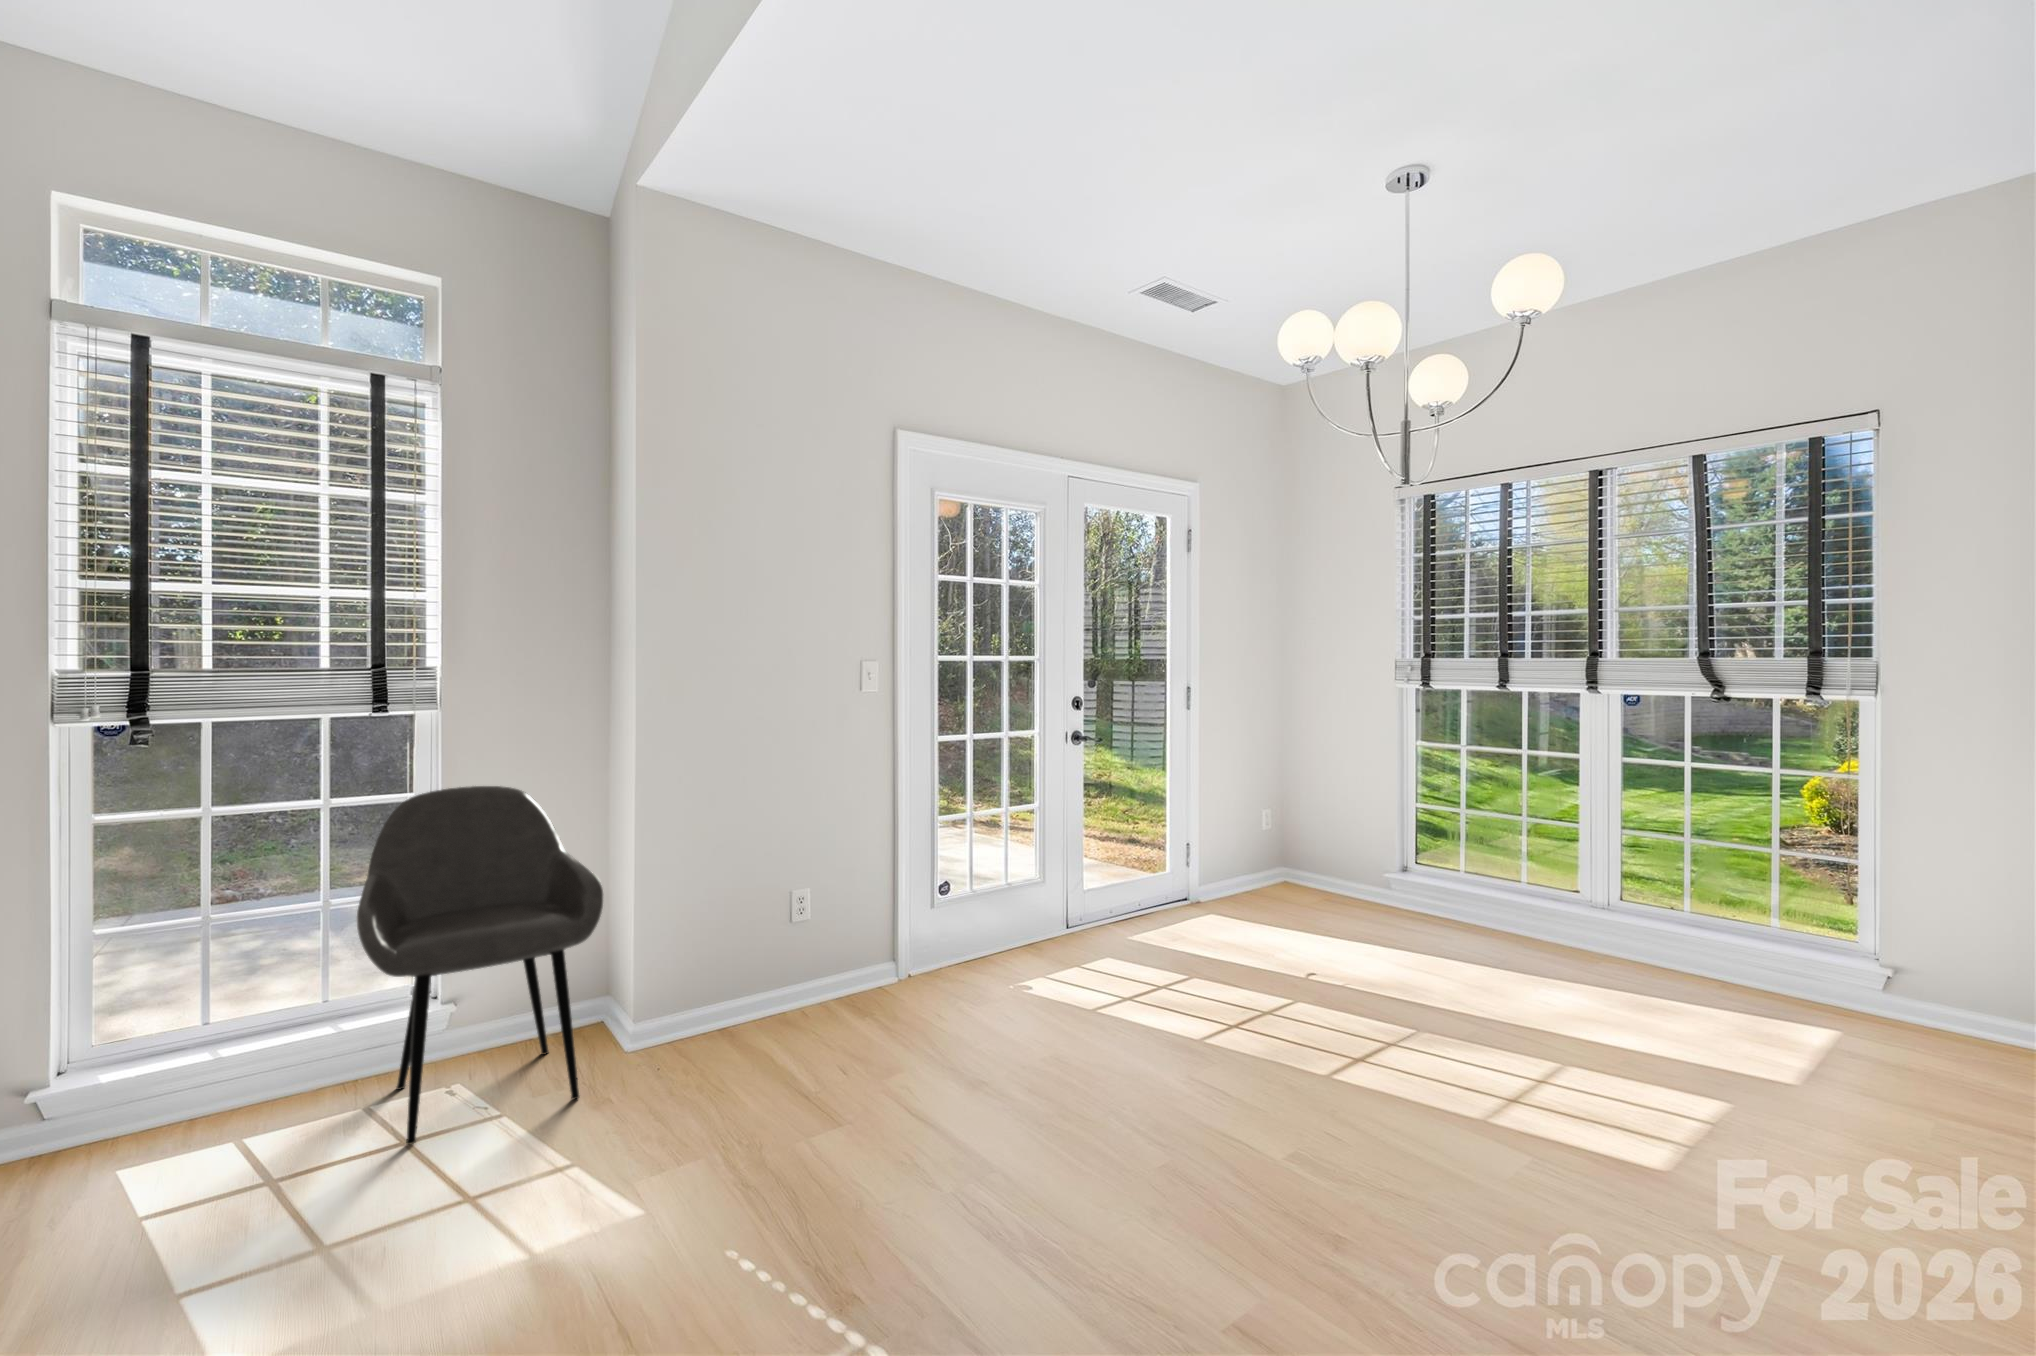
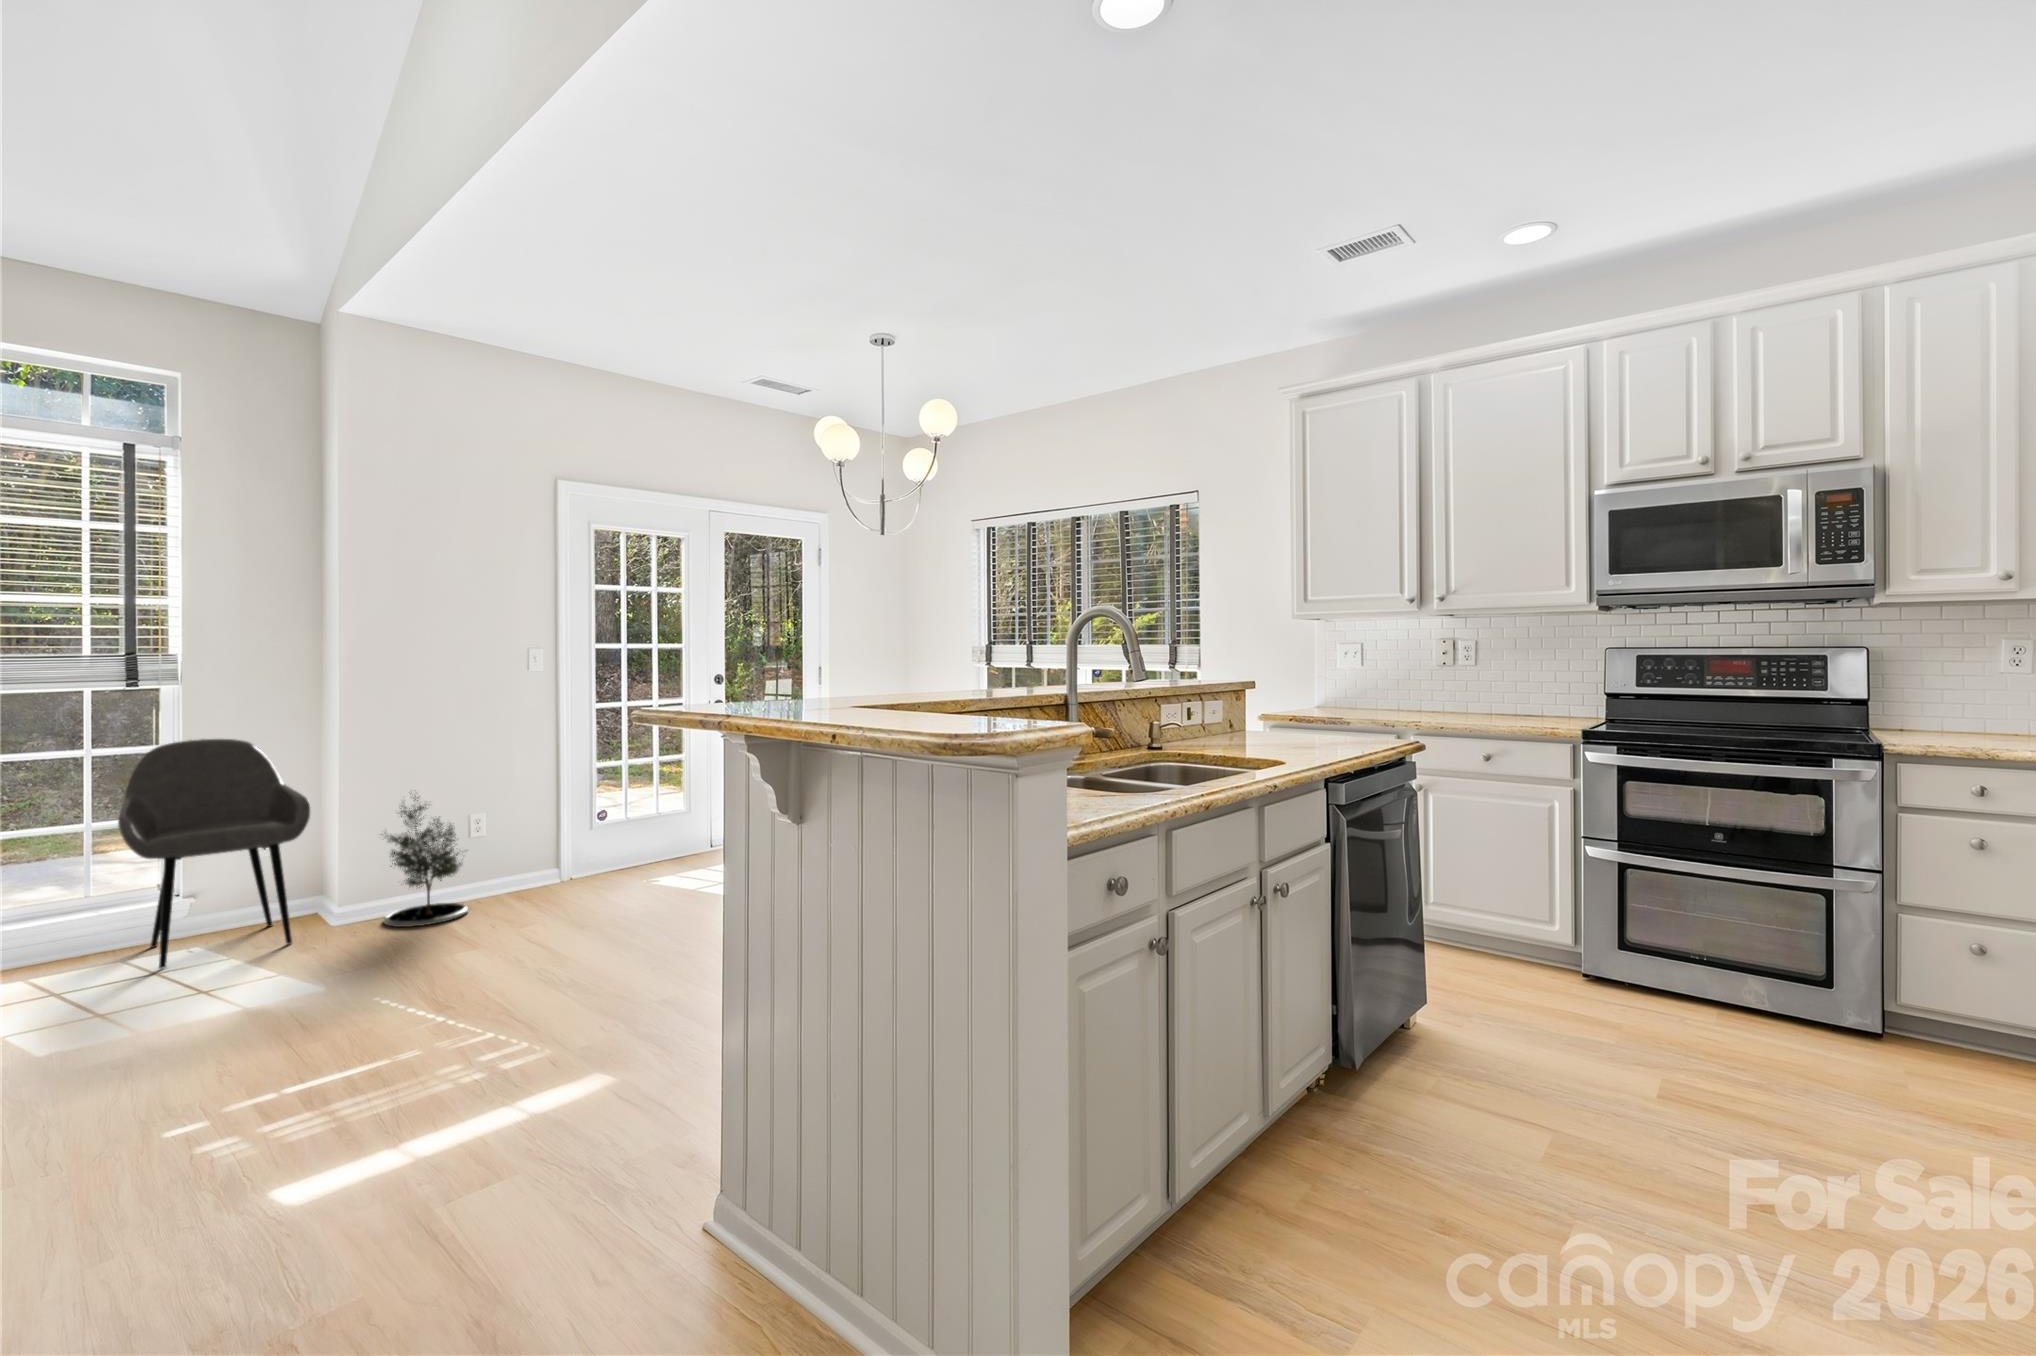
potted tree: none [687,866,800,1072] -> present [382,796,468,927]

